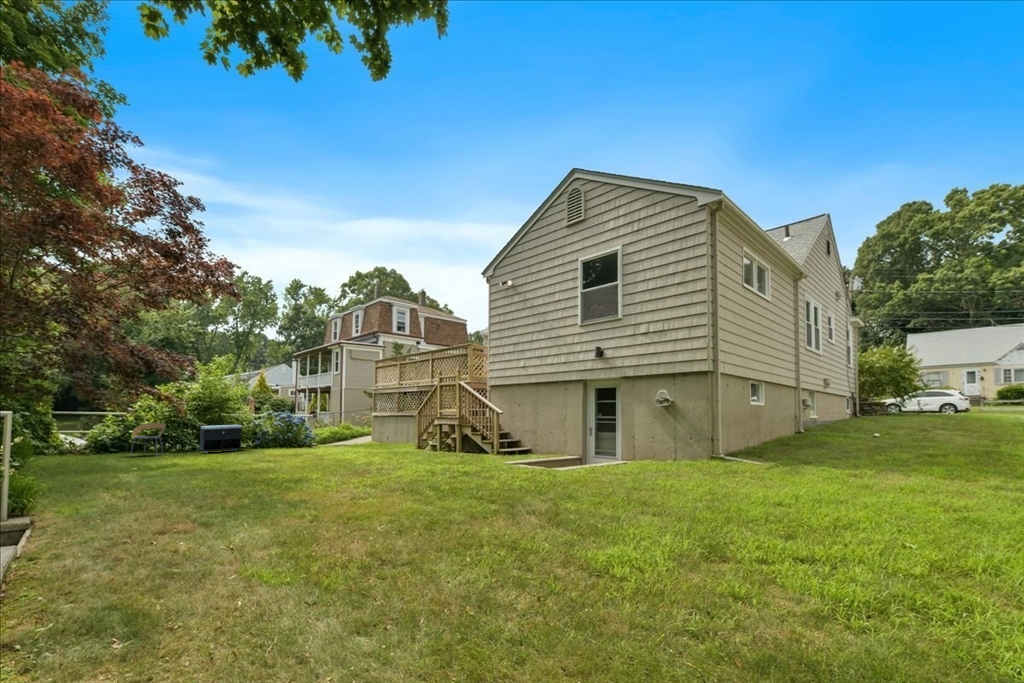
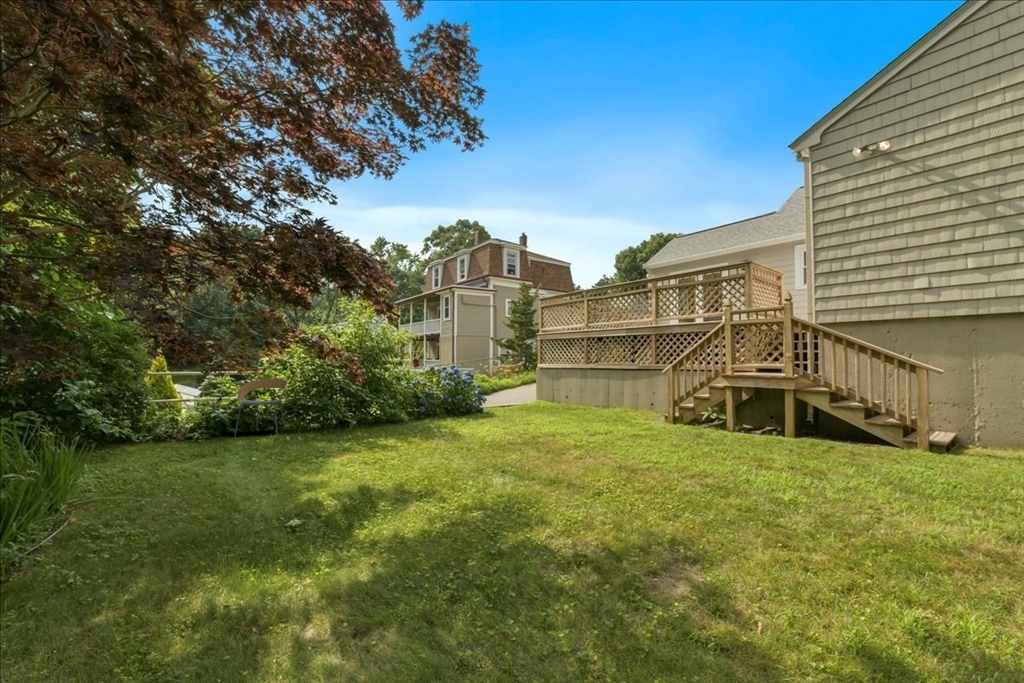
storage bench: present [200,425,242,453] -> none [339,382,402,428]

